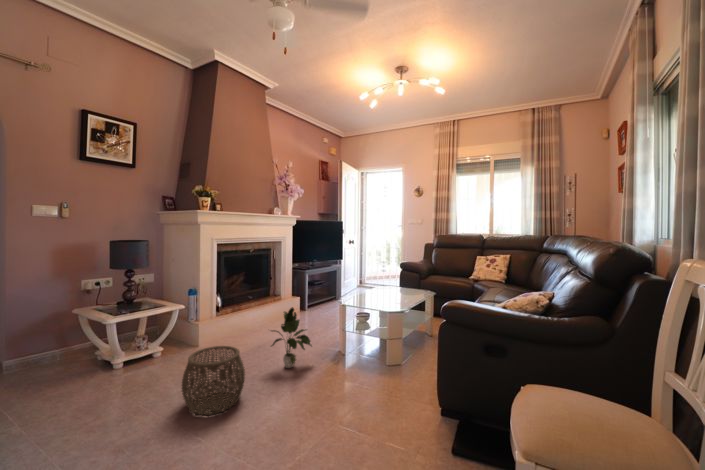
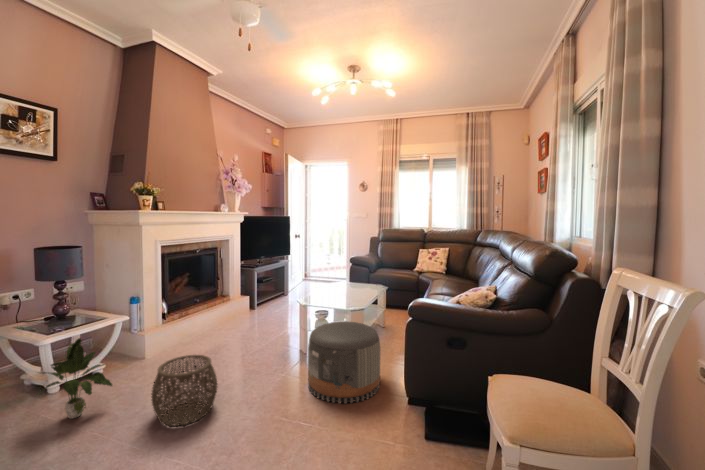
potted plant: present [271,307,312,368] -> present [44,338,112,418]
pouf: none [337,324,415,414] -> present [308,321,380,404]

